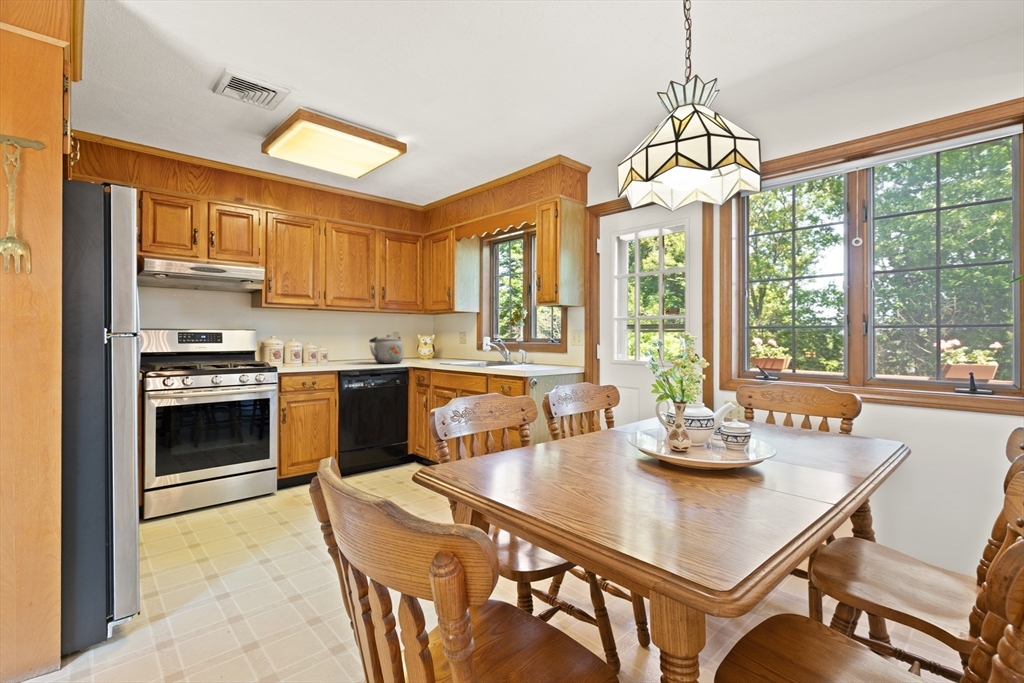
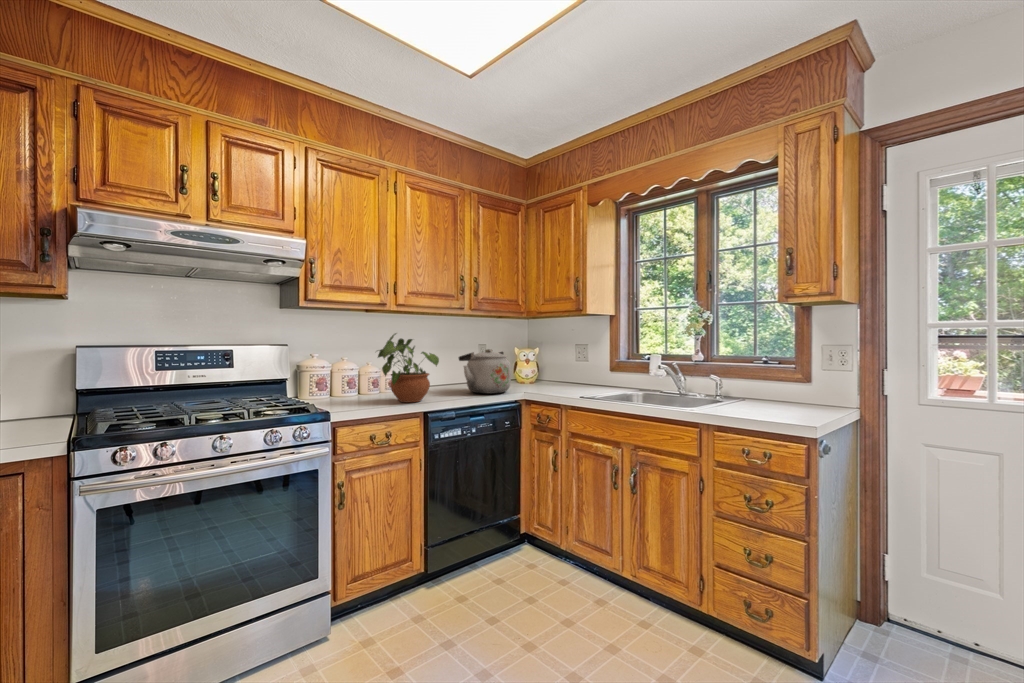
potted plant: none [309,324,351,366] -> present [378,333,439,403]

